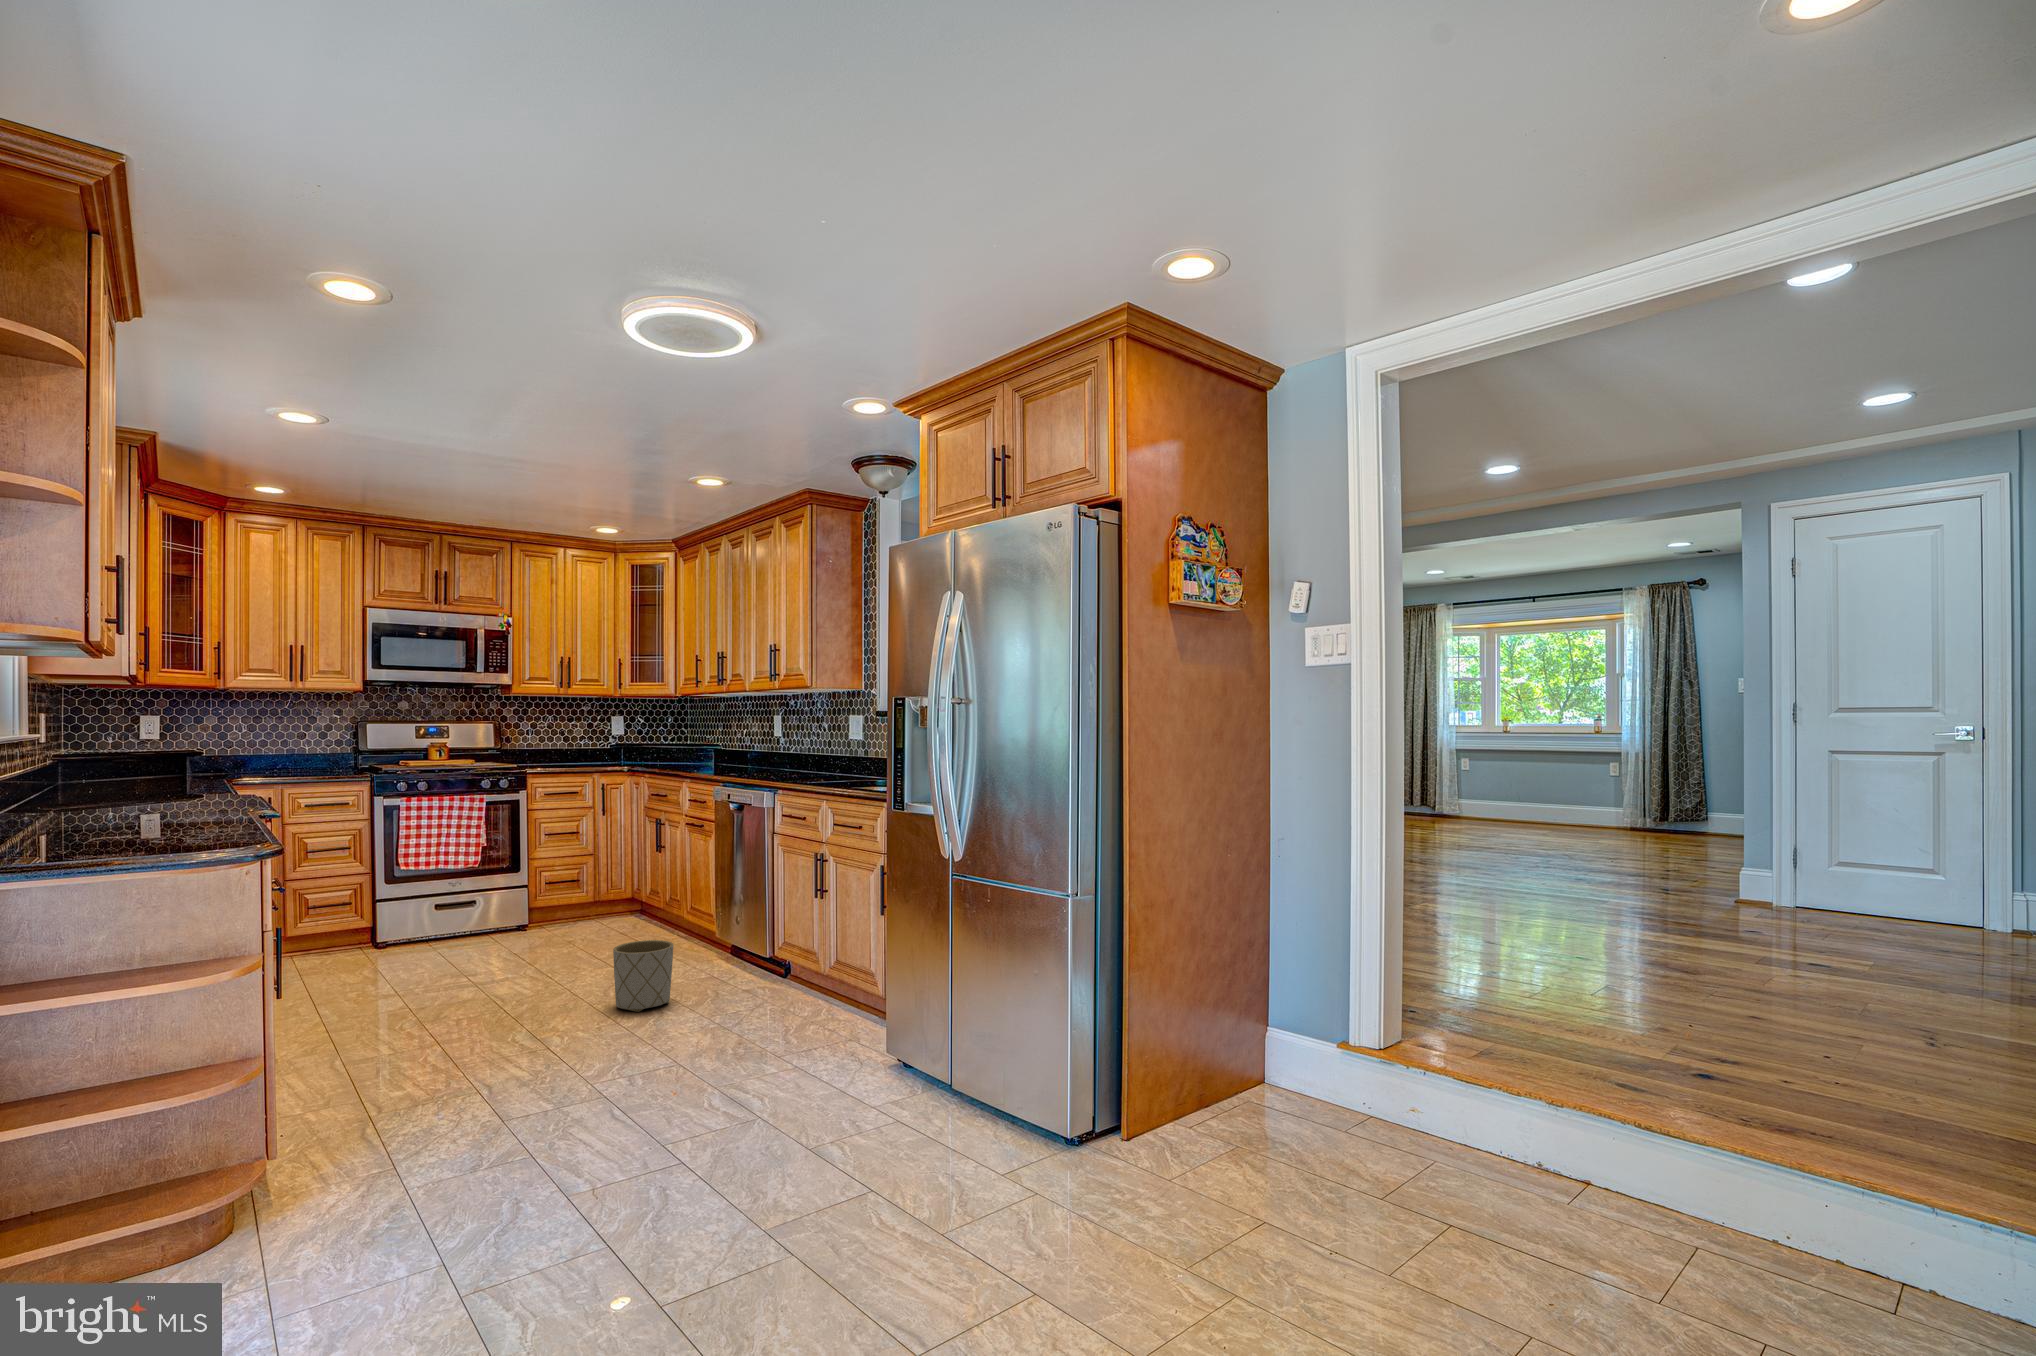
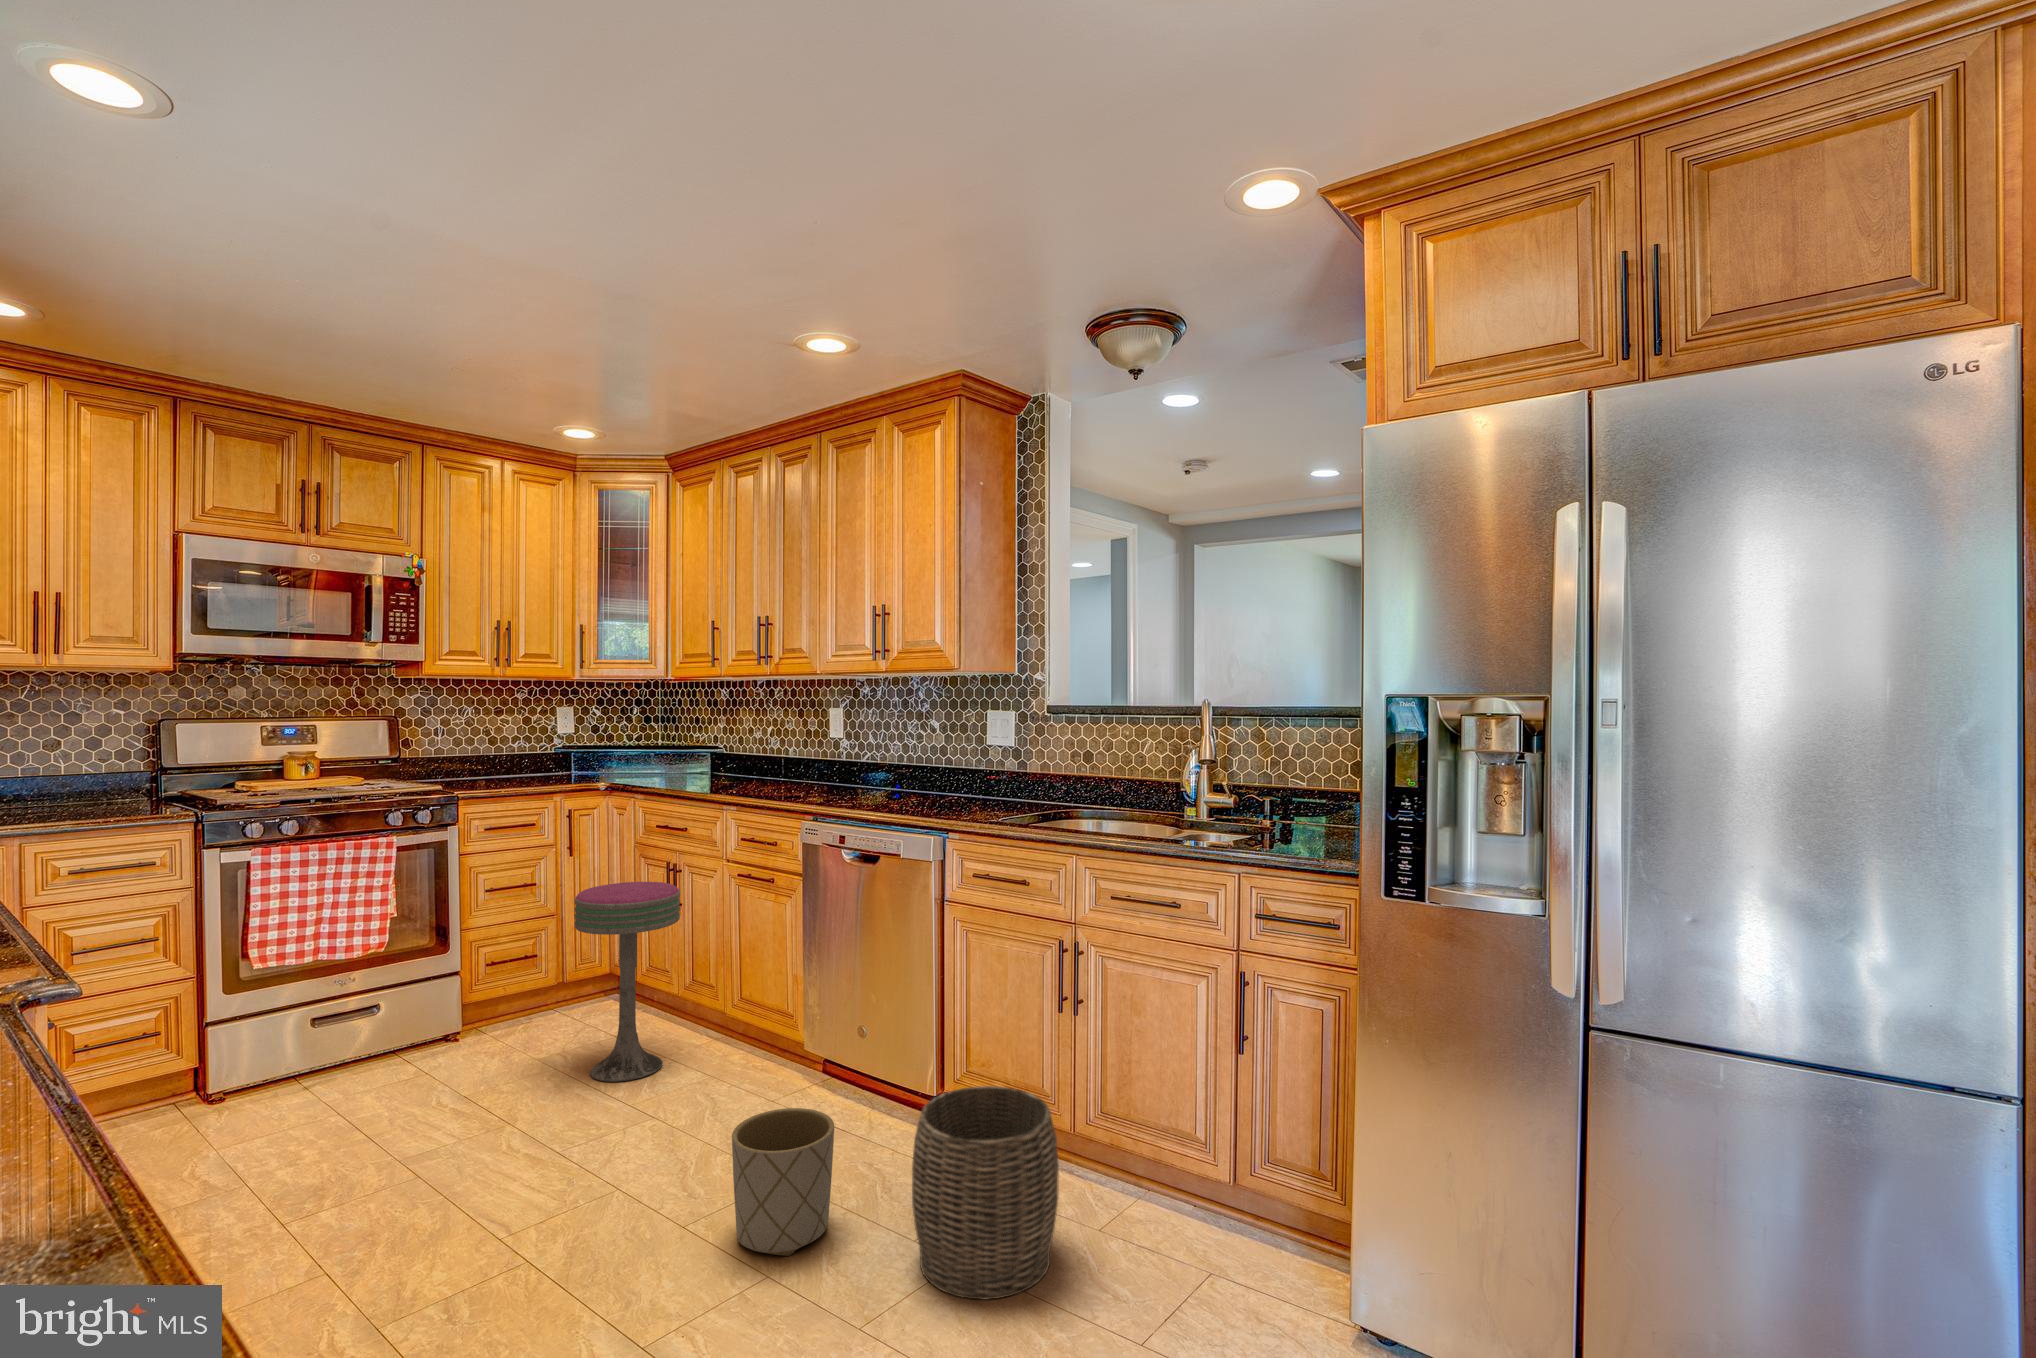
bar stool: none [580,826,648,949] -> present [574,882,680,1082]
woven basket: none [696,928,782,1030] -> present [912,1086,1059,1300]

